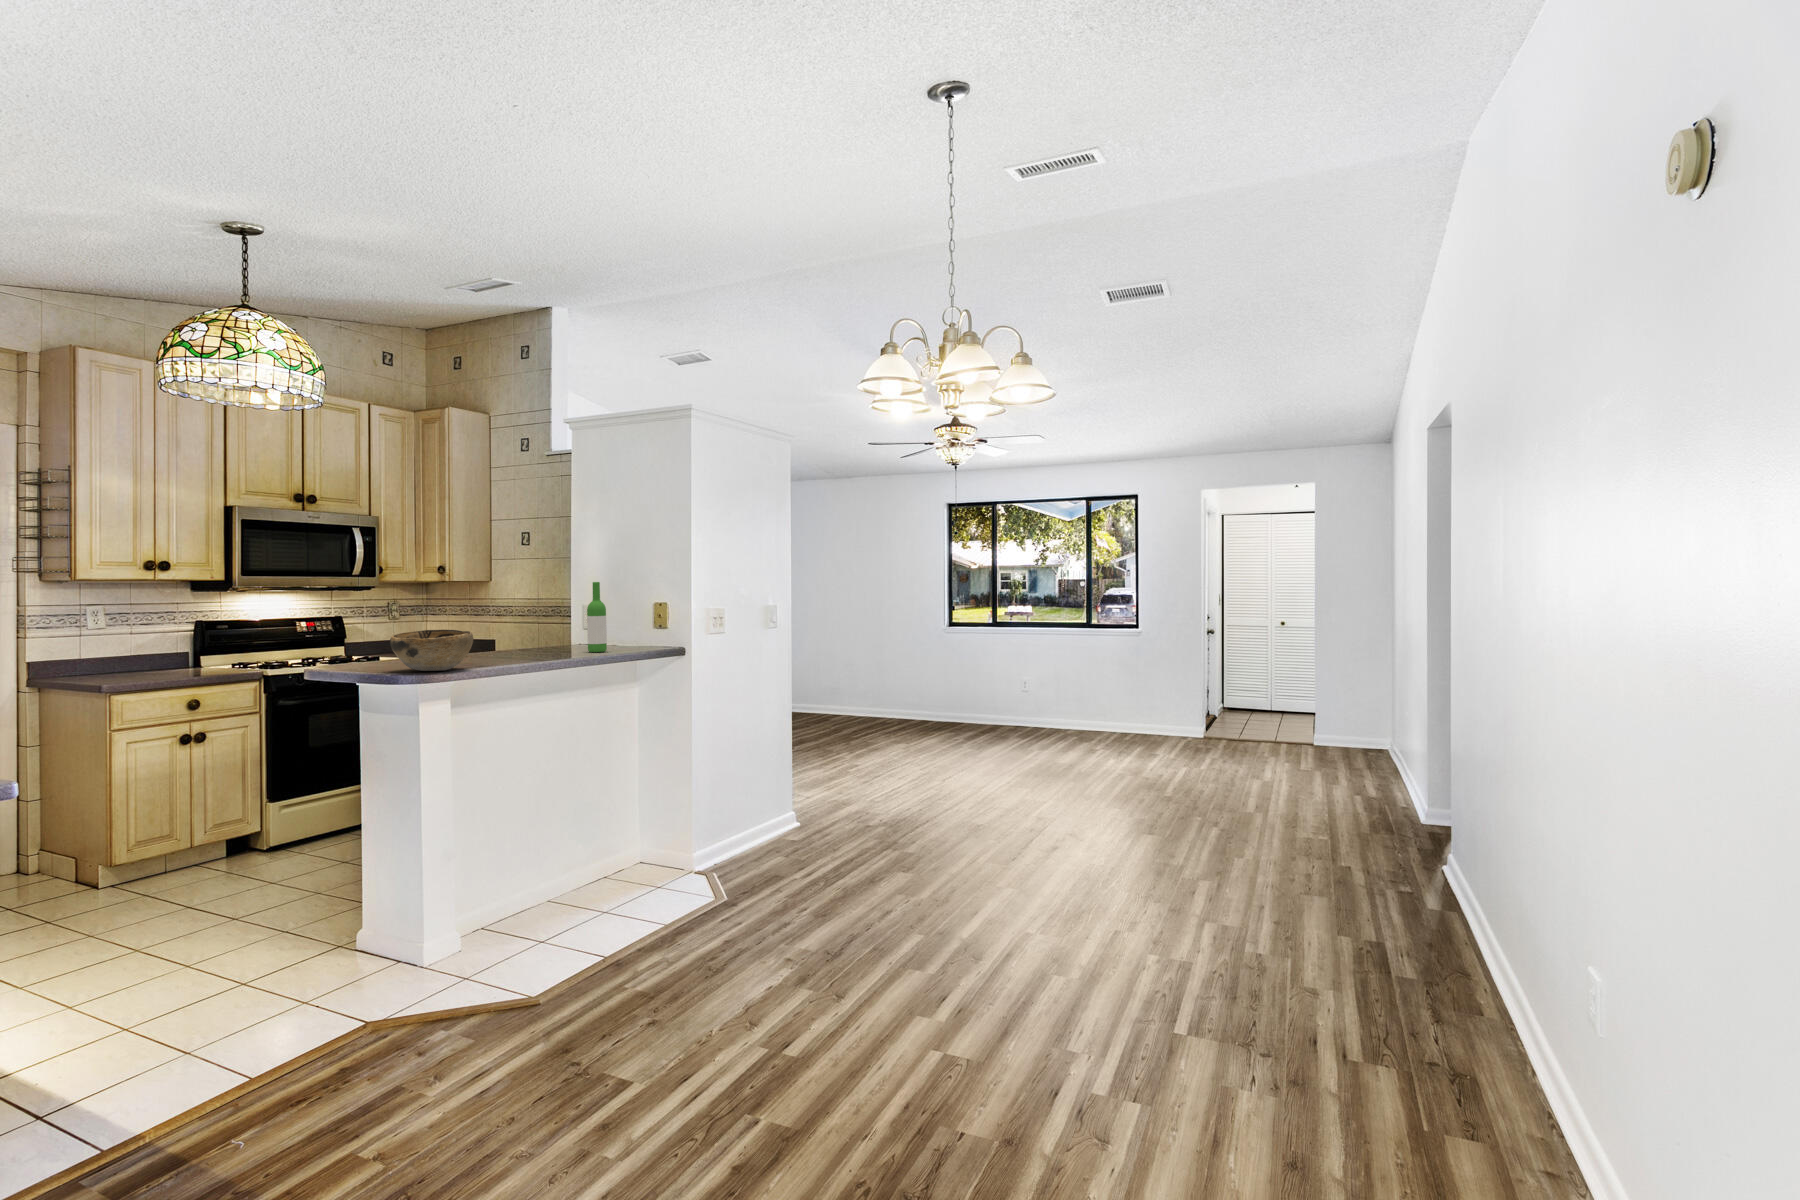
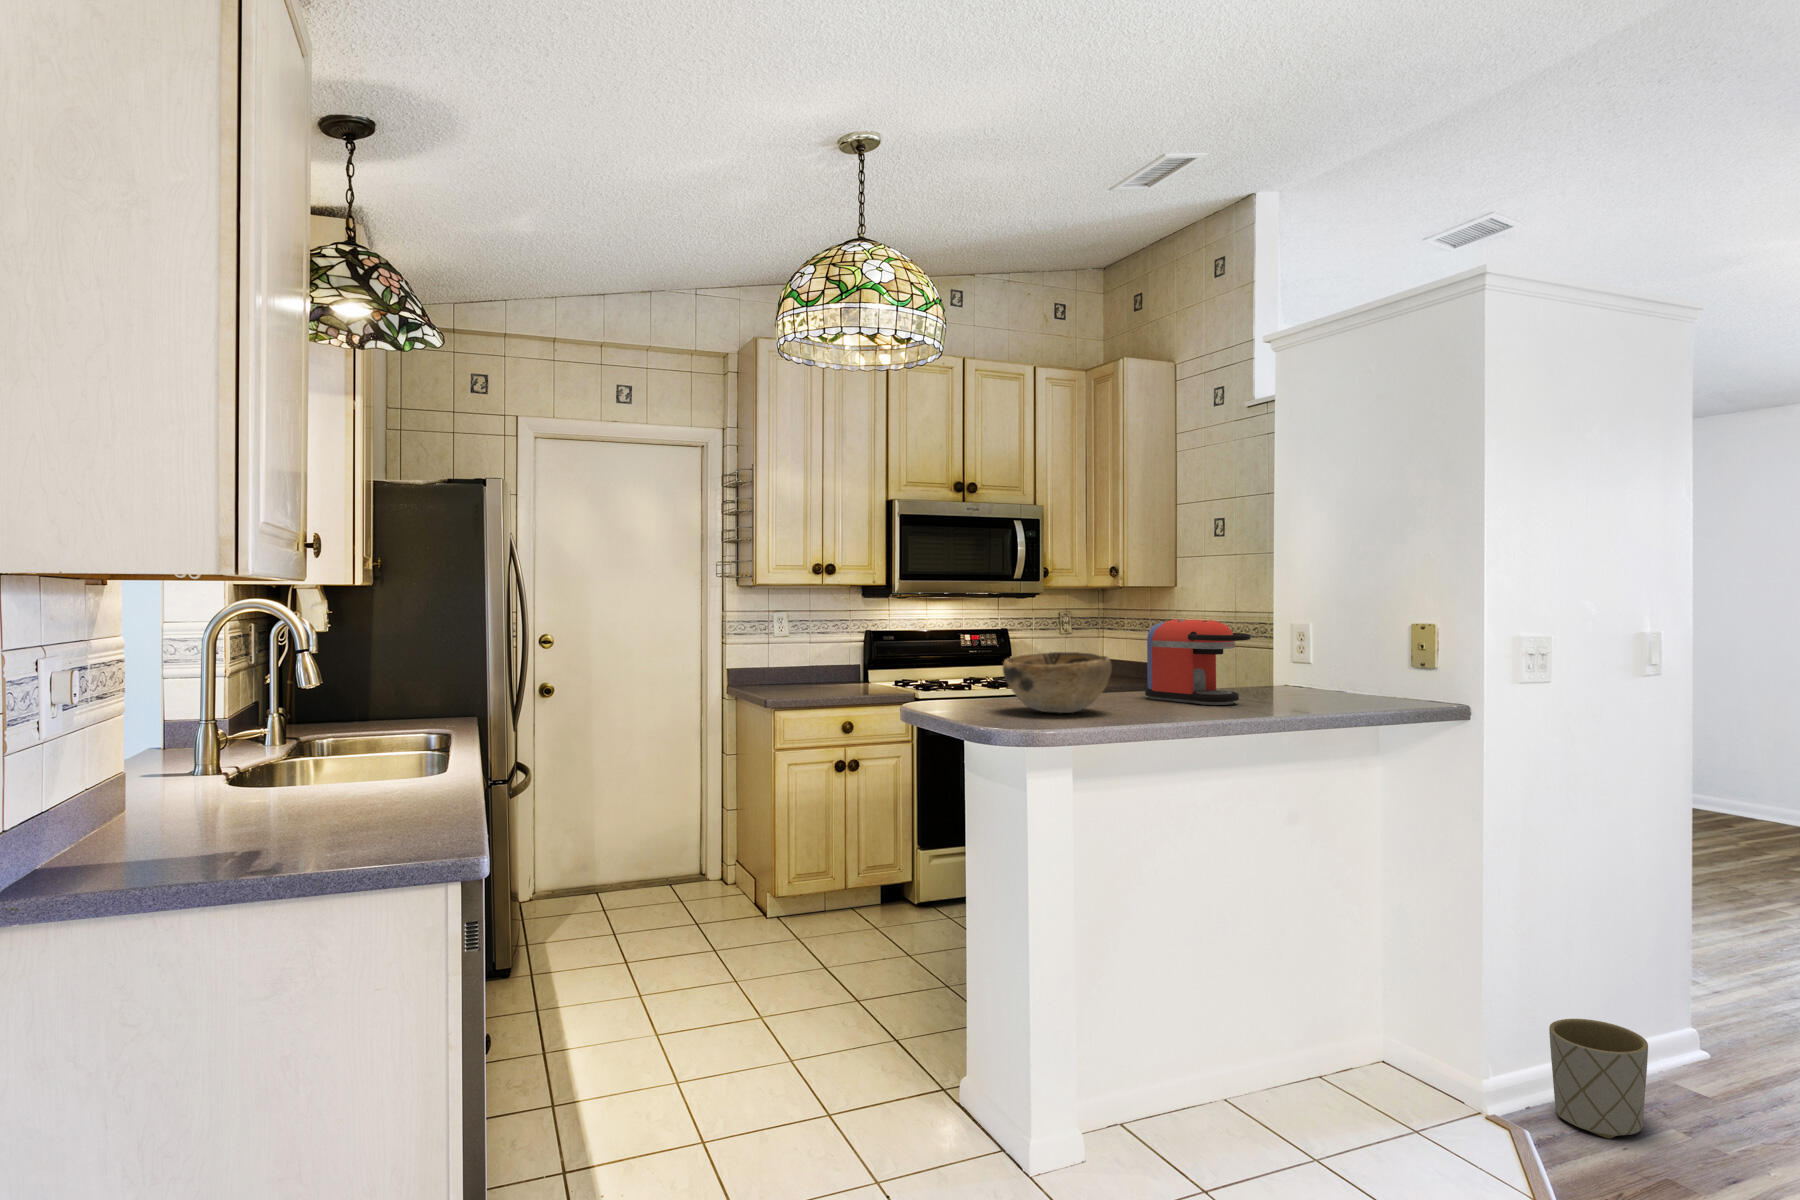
wine bottle: present [587,582,607,652] -> none [1295,584,1325,694]
coffee maker: none [489,606,563,661] -> present [1145,619,1251,705]
planter: none [731,821,776,880] -> present [1549,1019,1648,1139]

